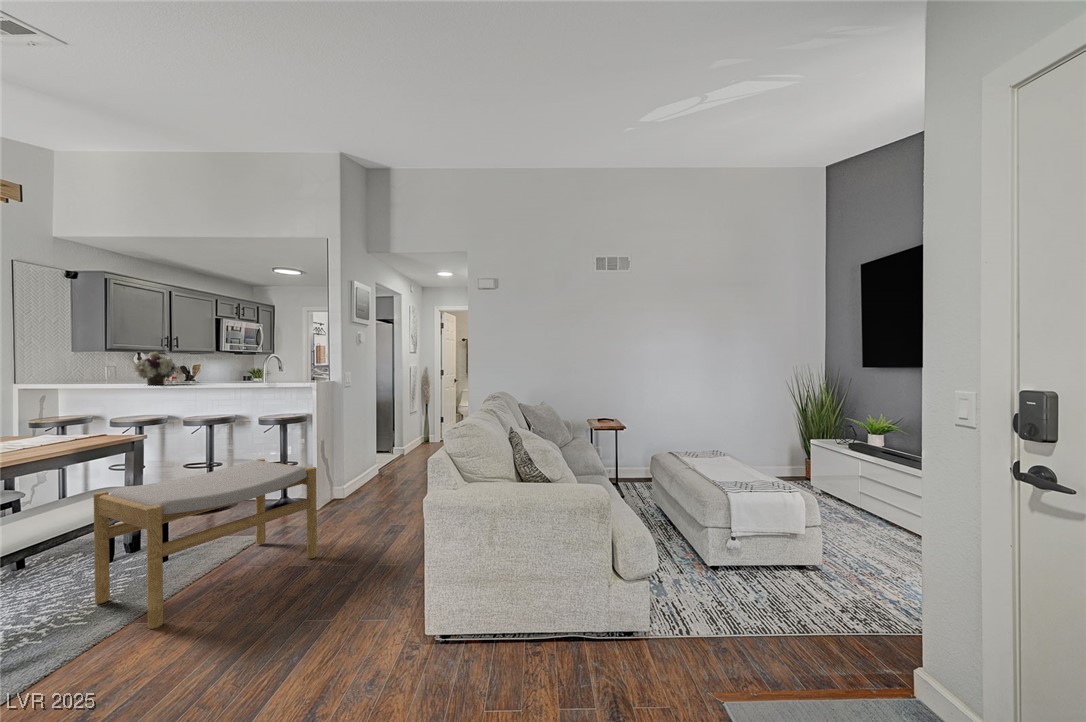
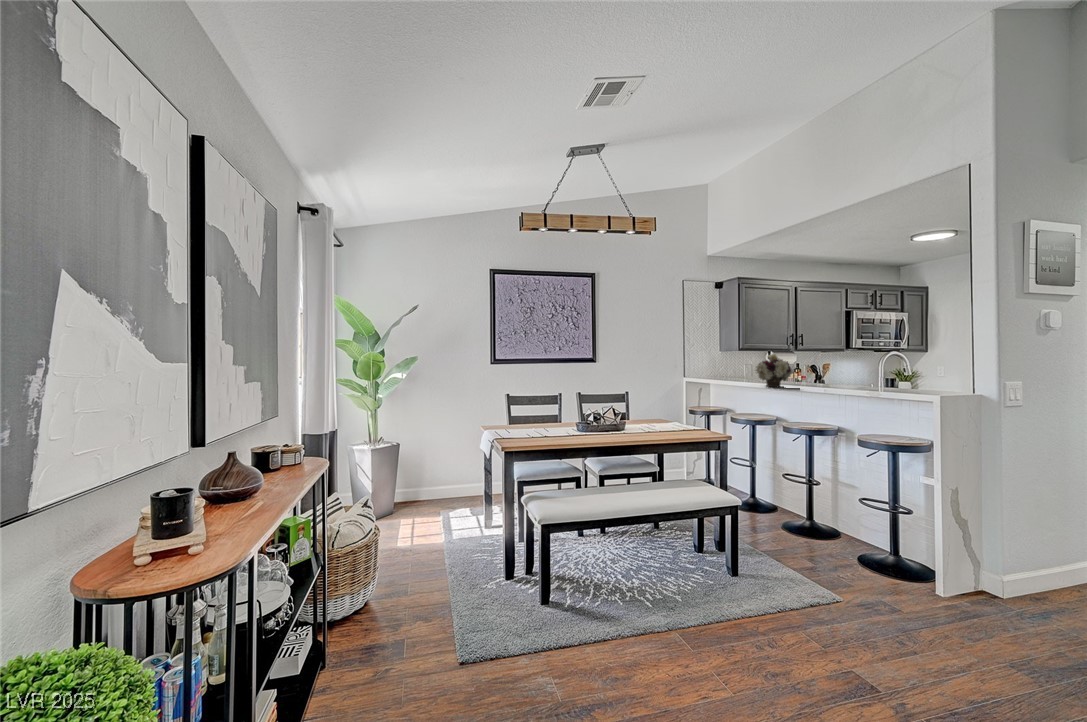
footstool: present [94,459,317,629] -> none [669,499,894,671]

